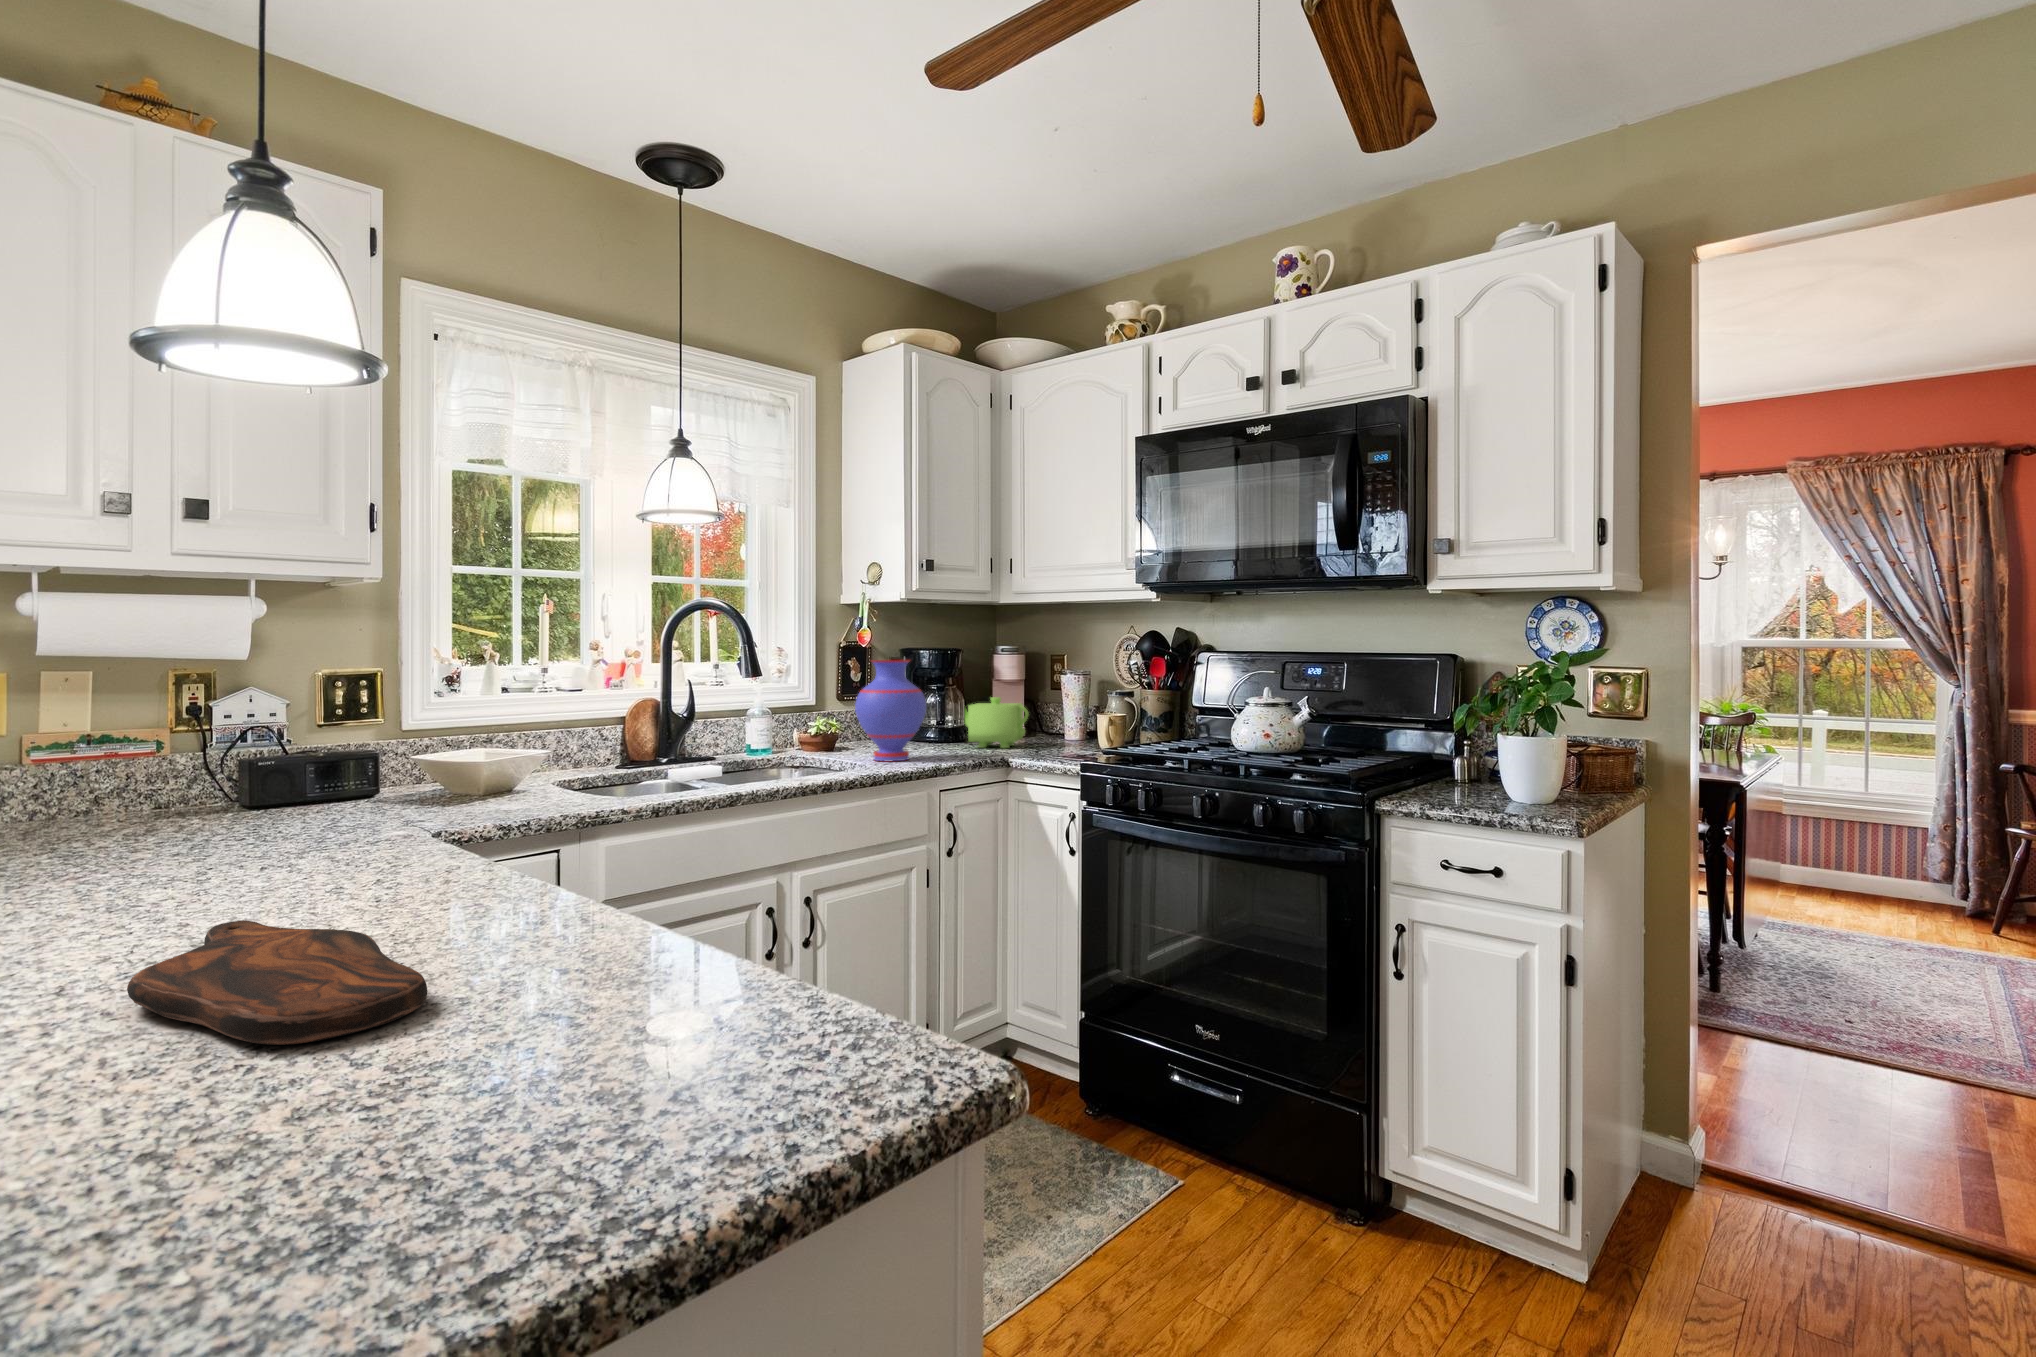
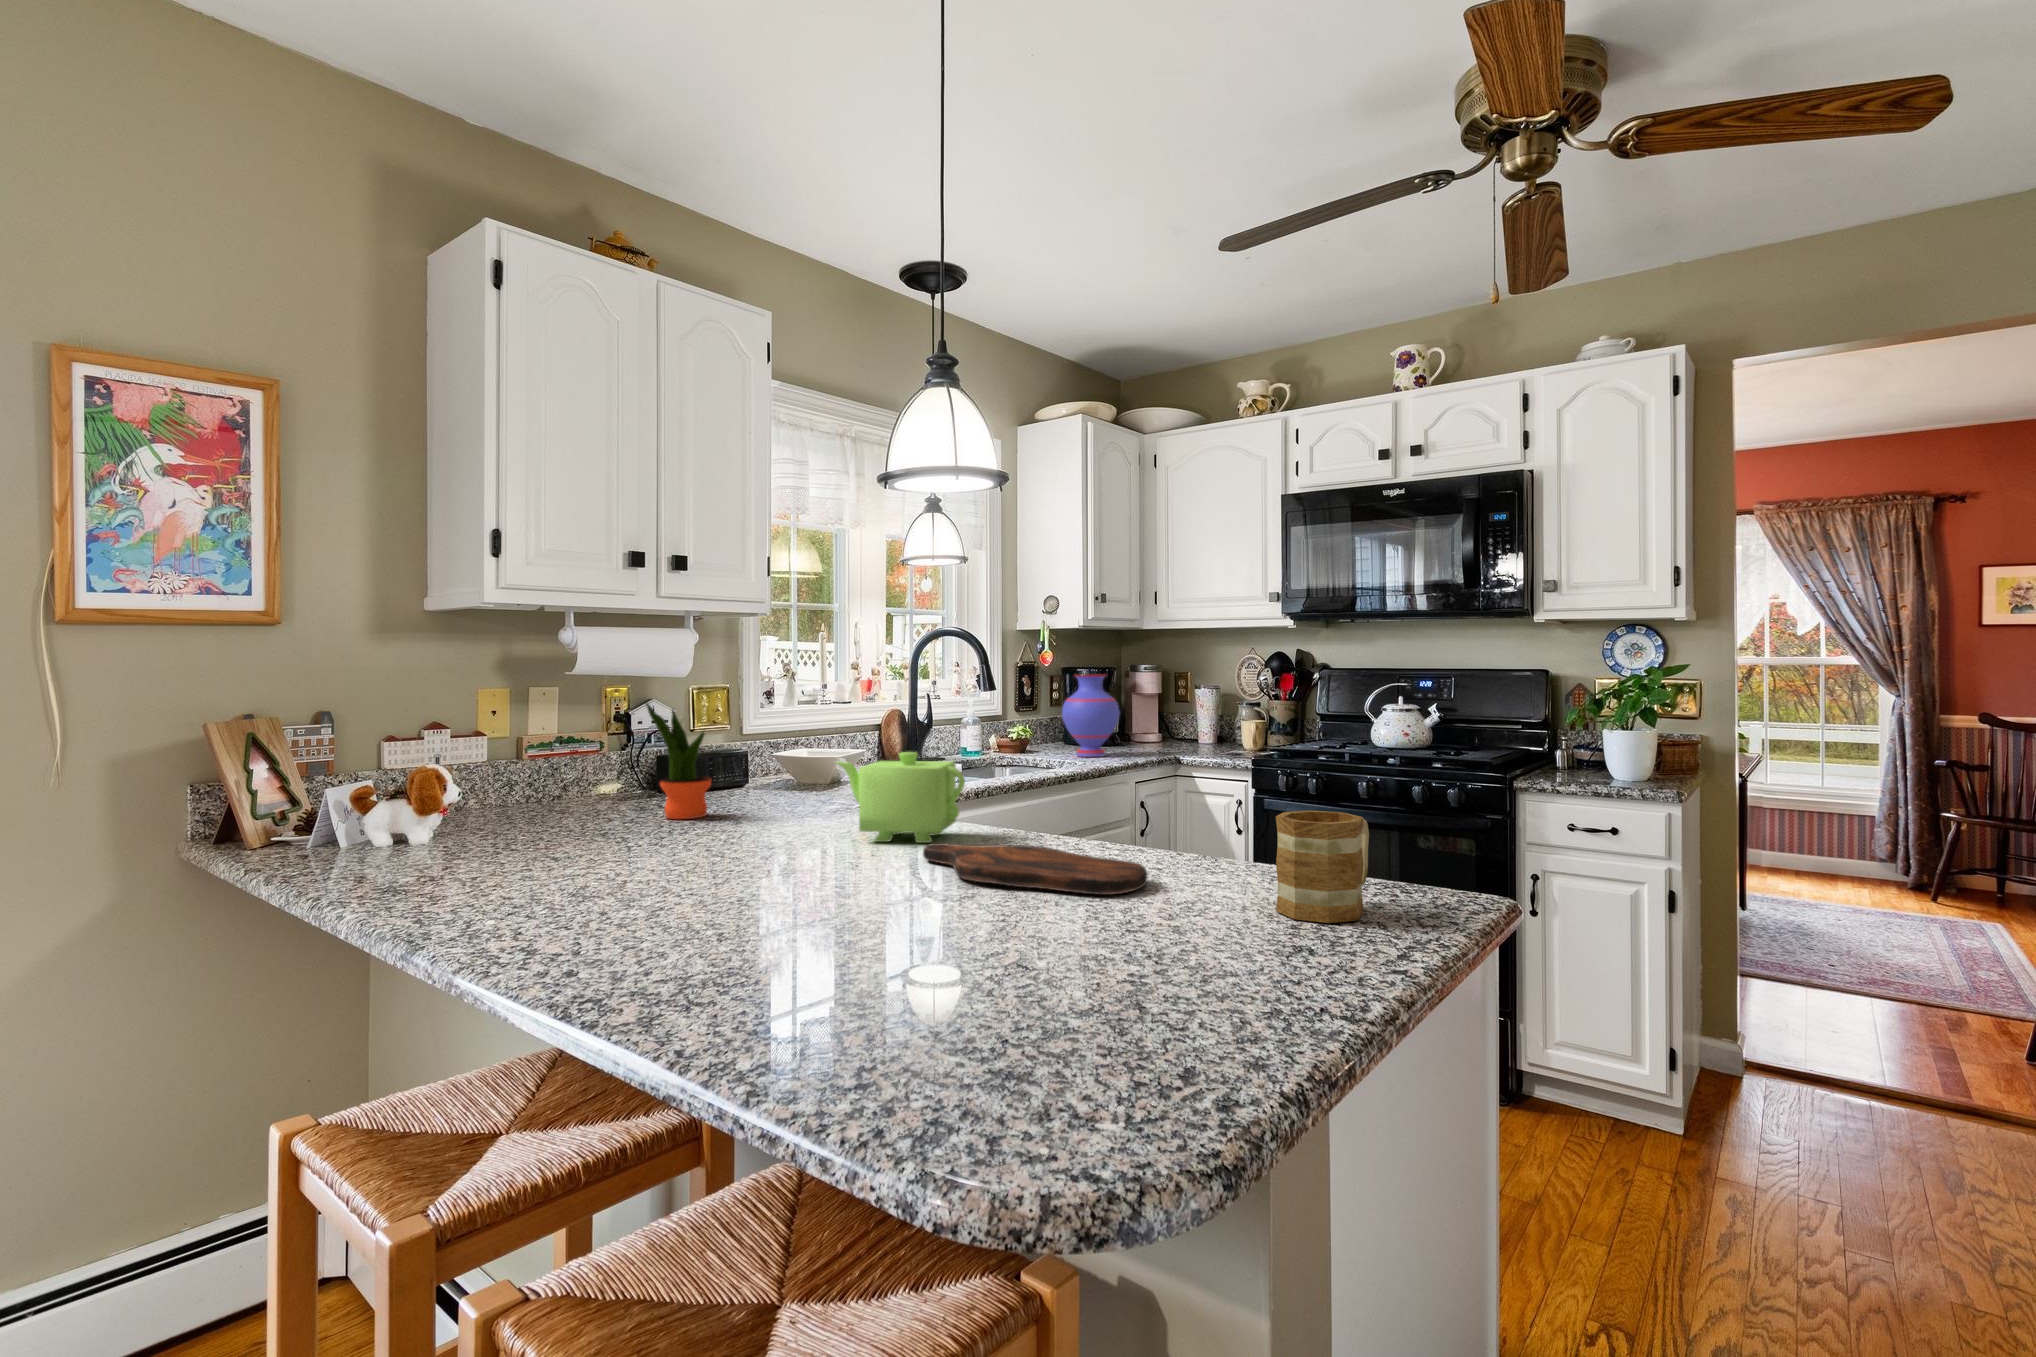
potted plant: none [52,695,181,858] -> present [646,703,711,819]
teapot: present [965,697,1028,748] -> present [836,752,965,843]
mug: none [440,910,687,1147] -> present [1276,811,1369,923]

